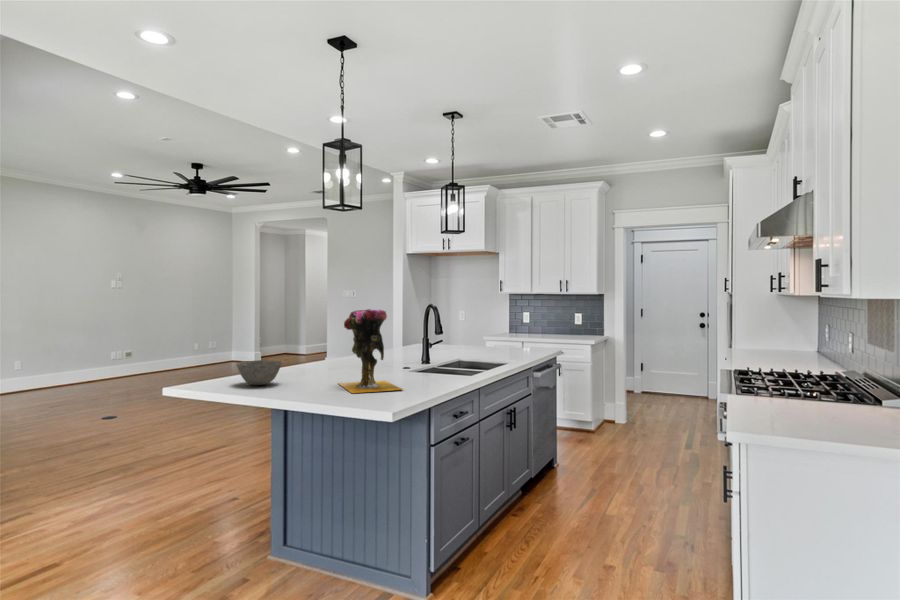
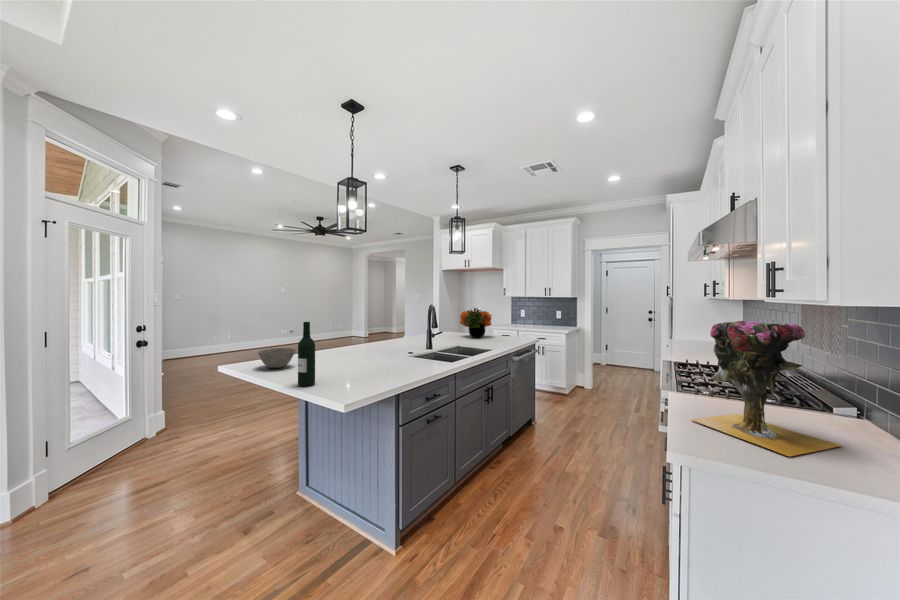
vase: present [339,309,402,393] -> present [691,321,842,457]
flower arrangement: none [455,309,500,350] -> present [460,308,492,338]
wine bottle: none [314,323,333,401] -> present [298,322,315,386]

